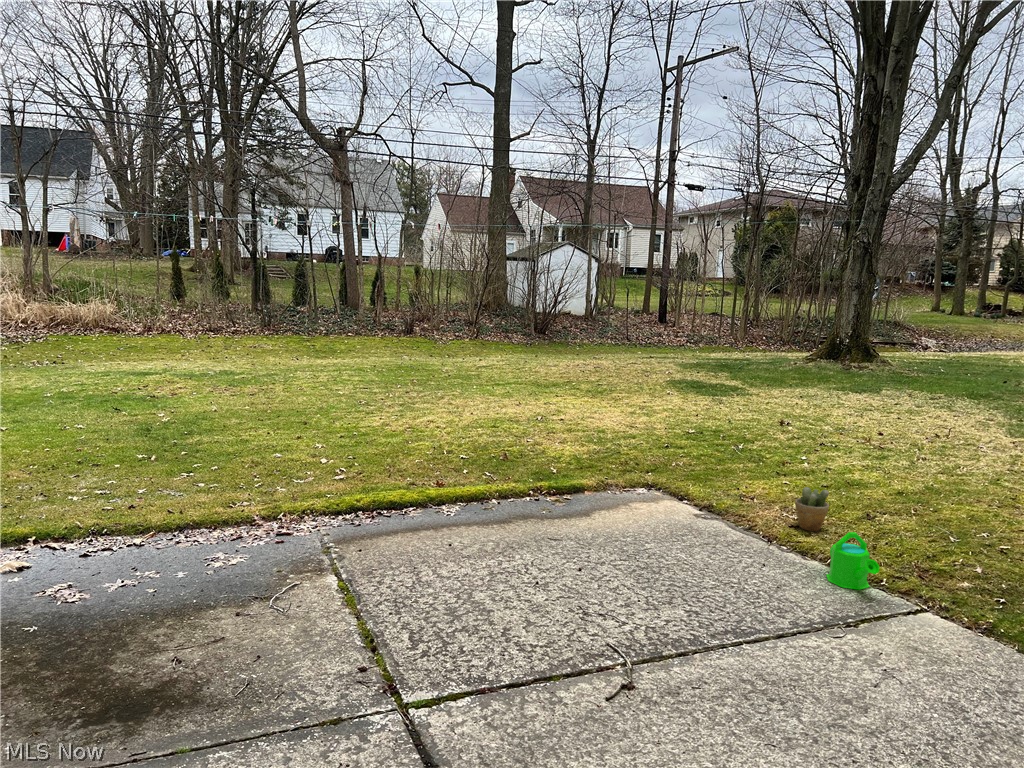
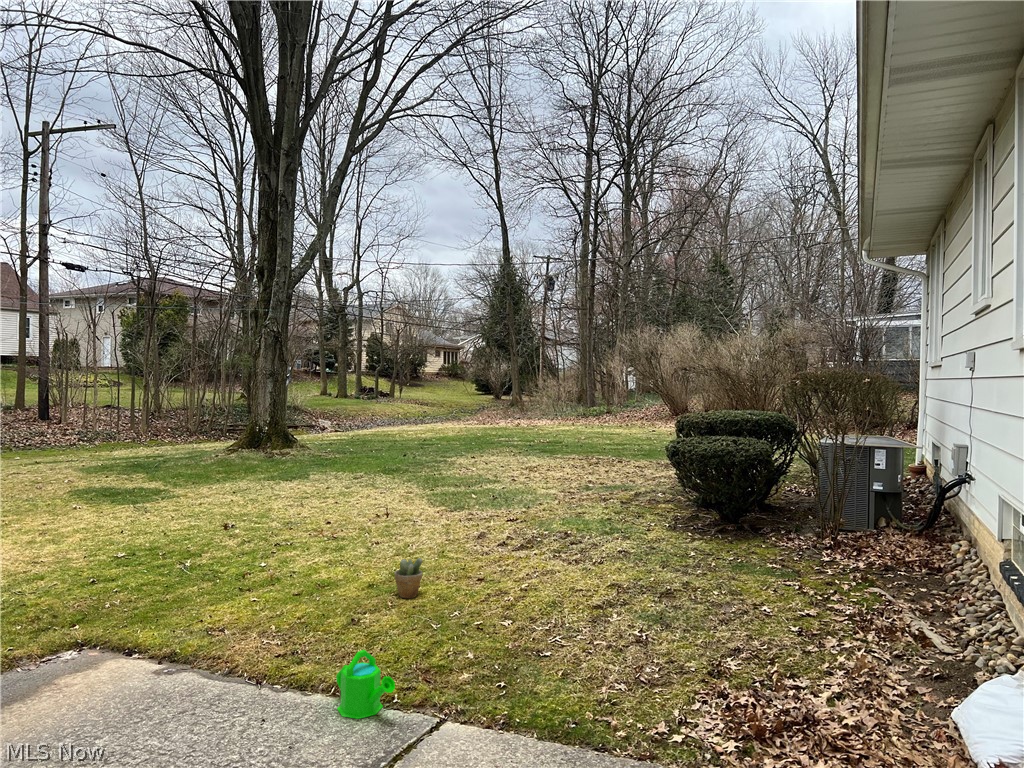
potted plant: present [795,487,829,531] -> present [394,558,422,598]

